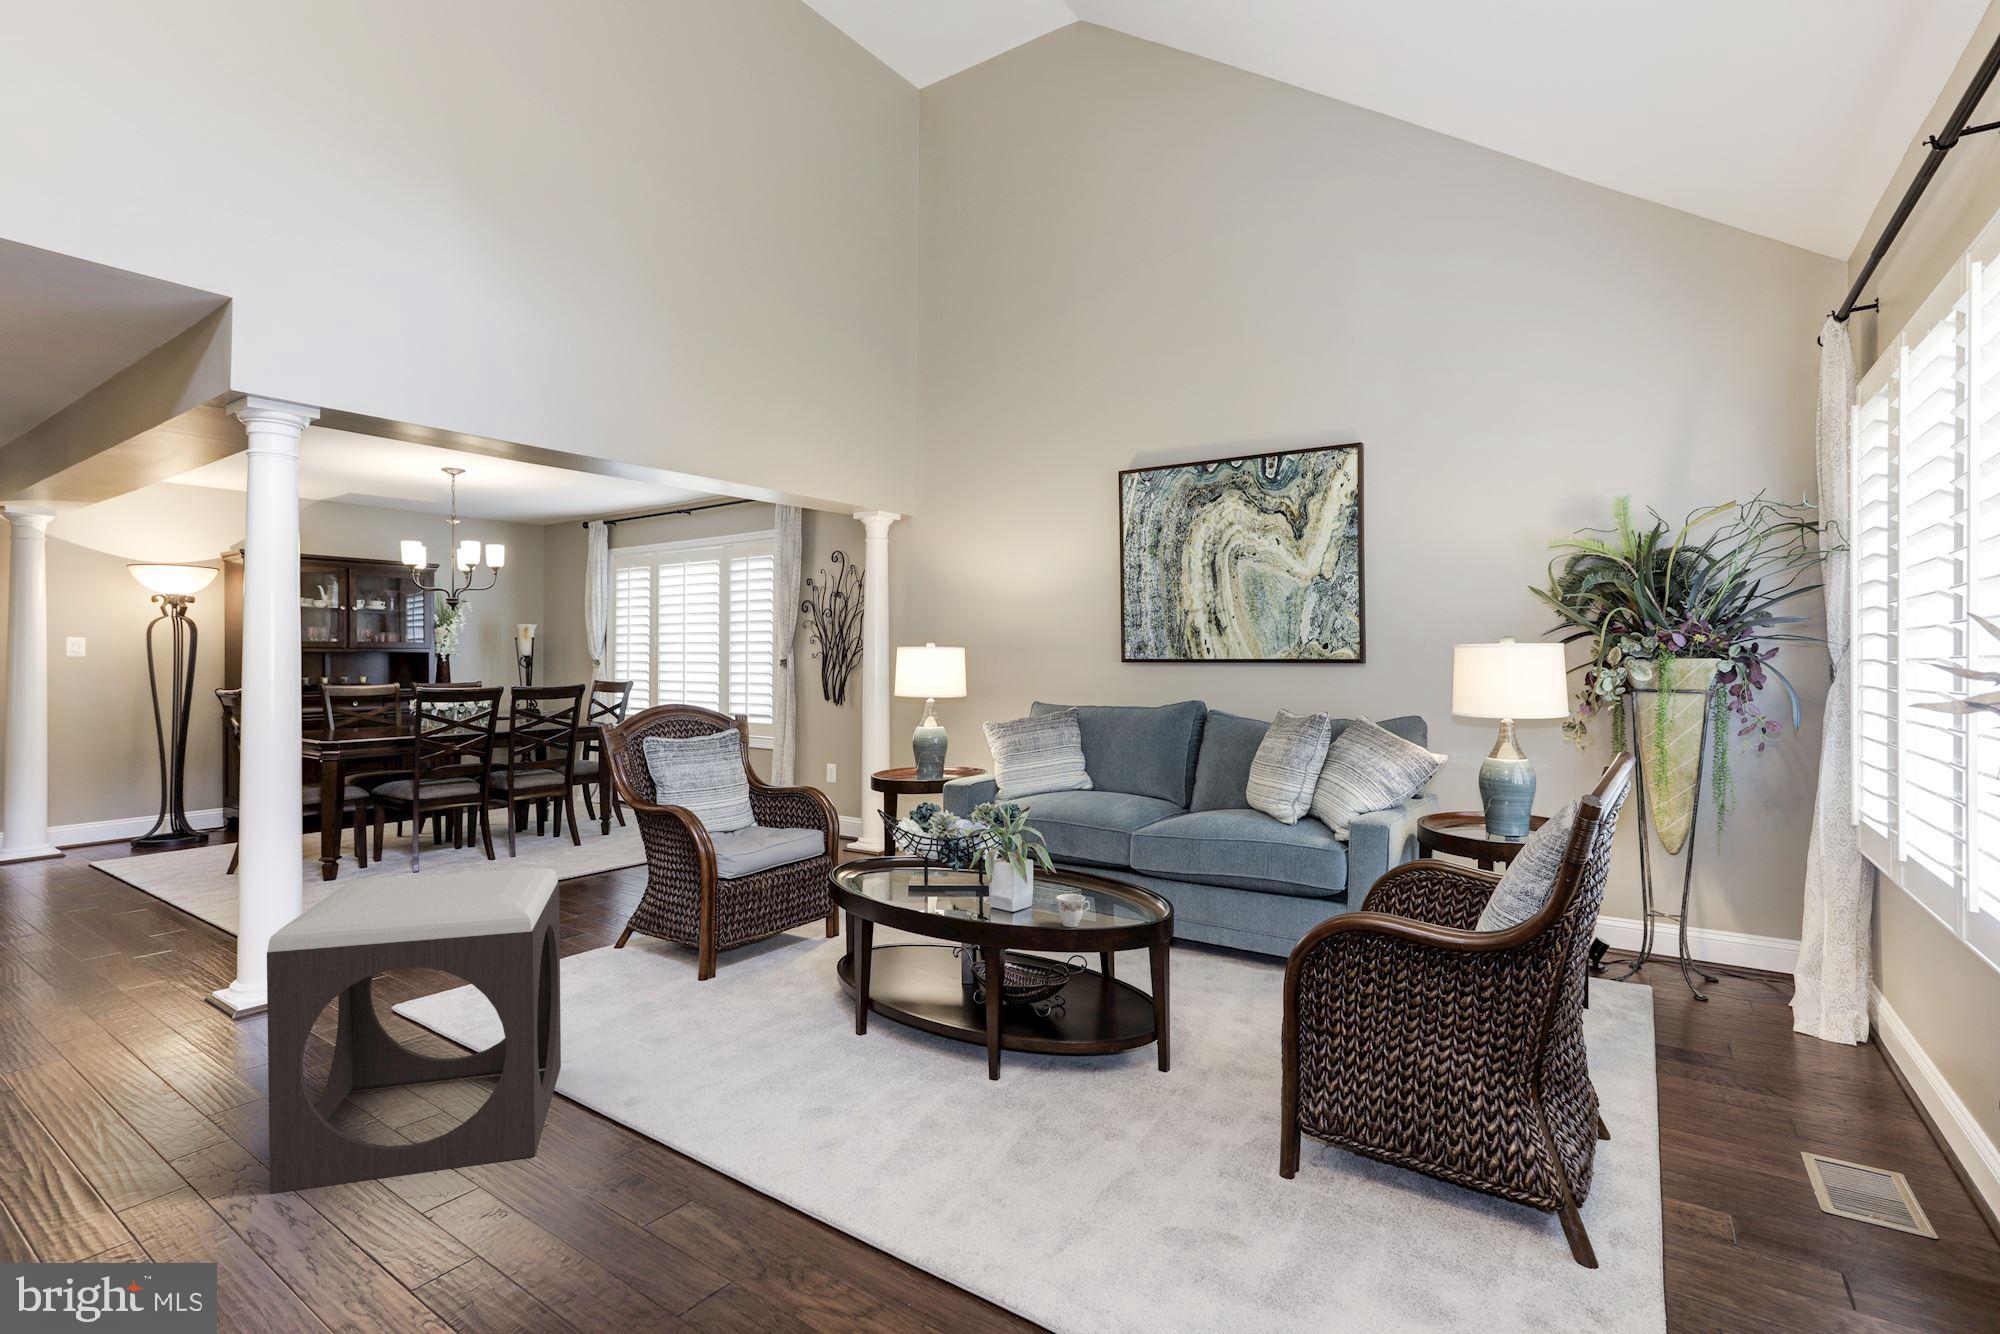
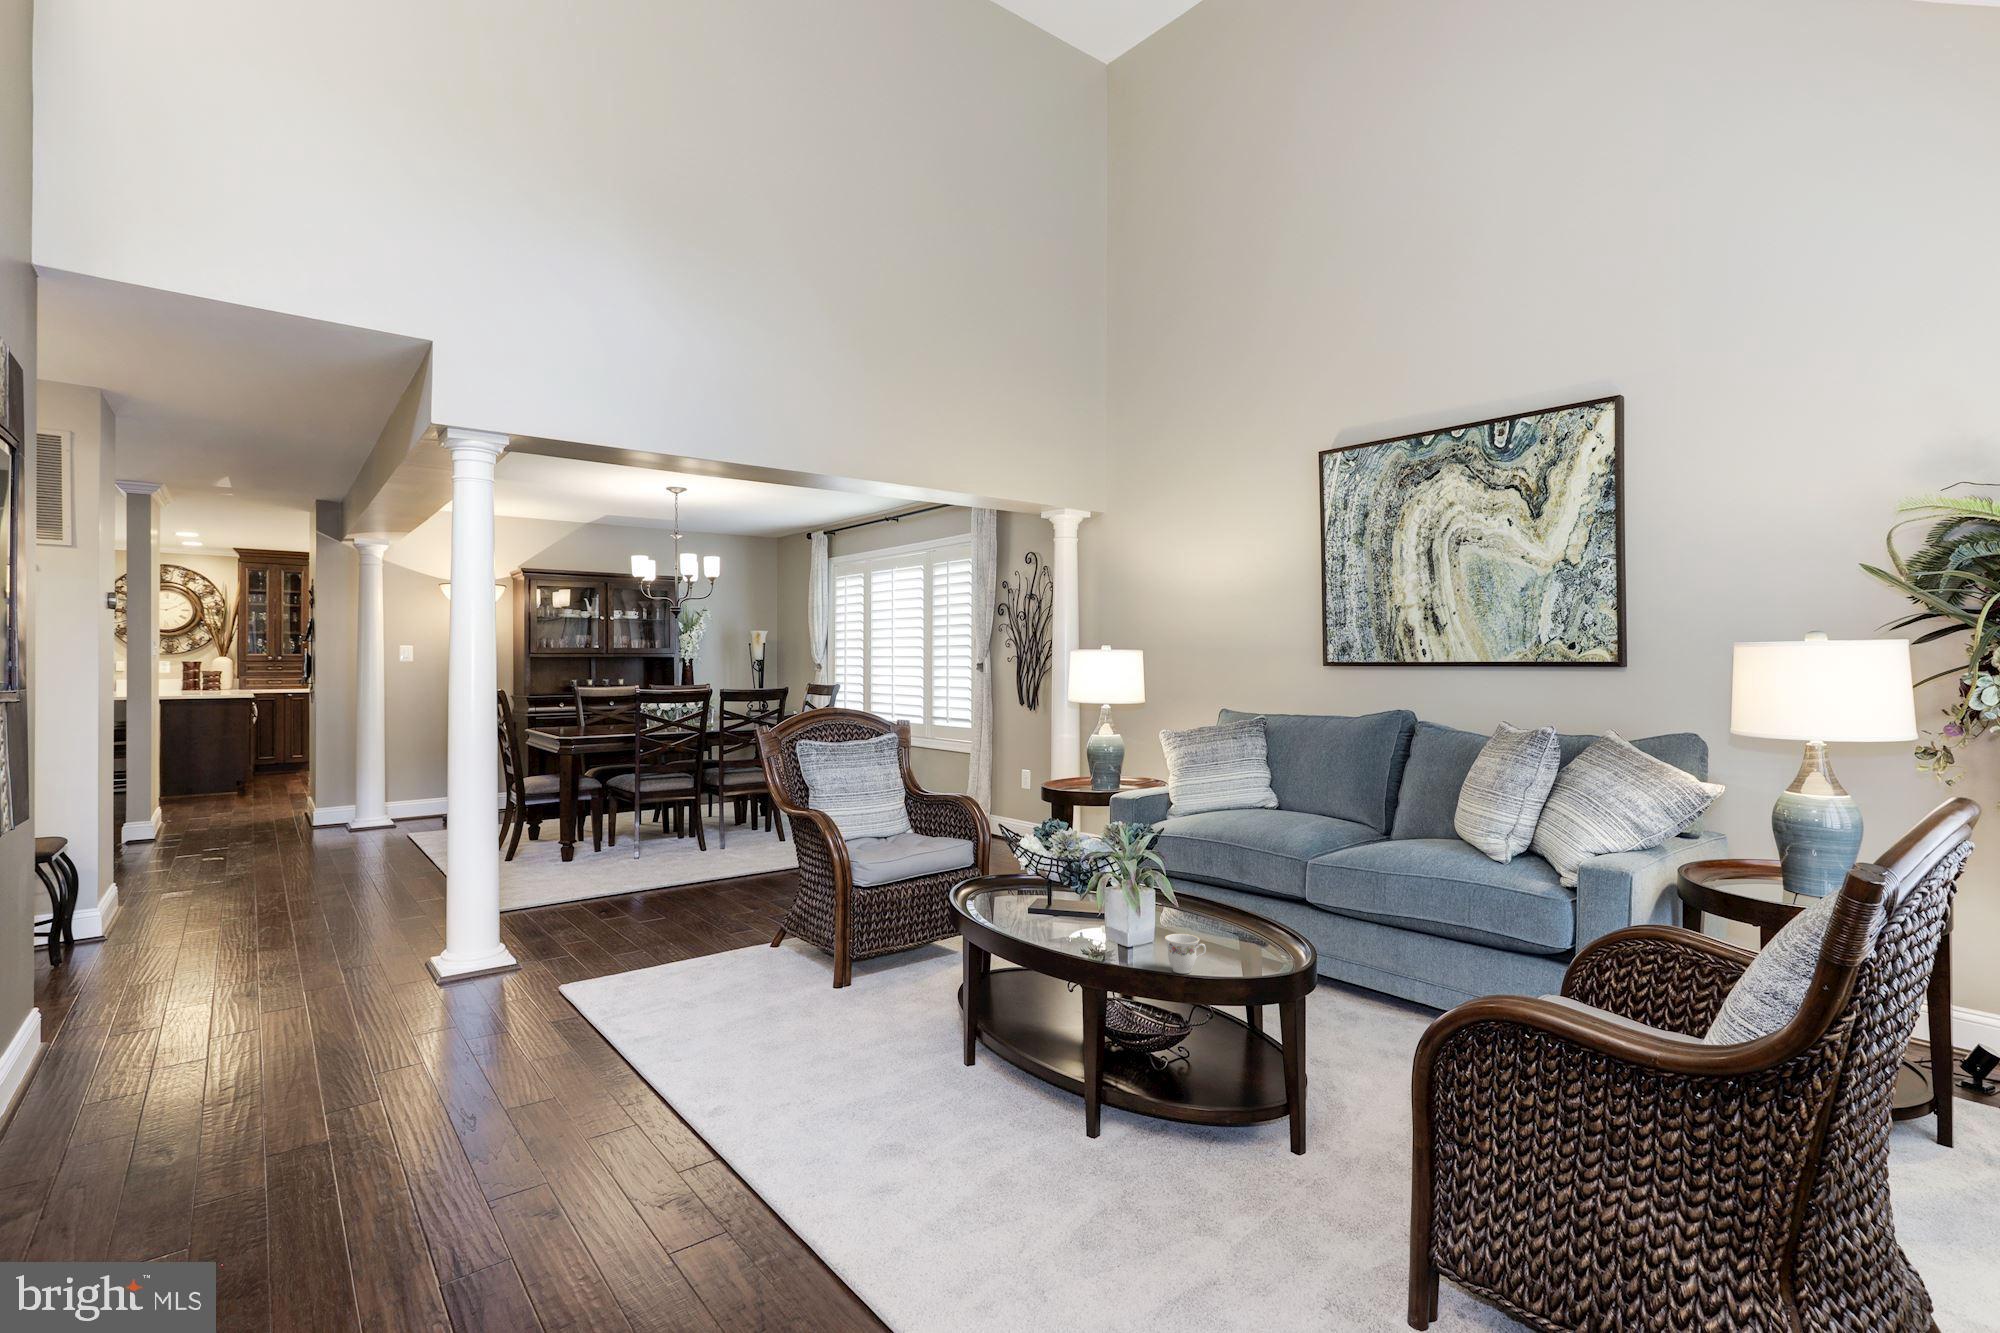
footstool: present [267,868,561,1194] -> none [348,868,658,1173]

